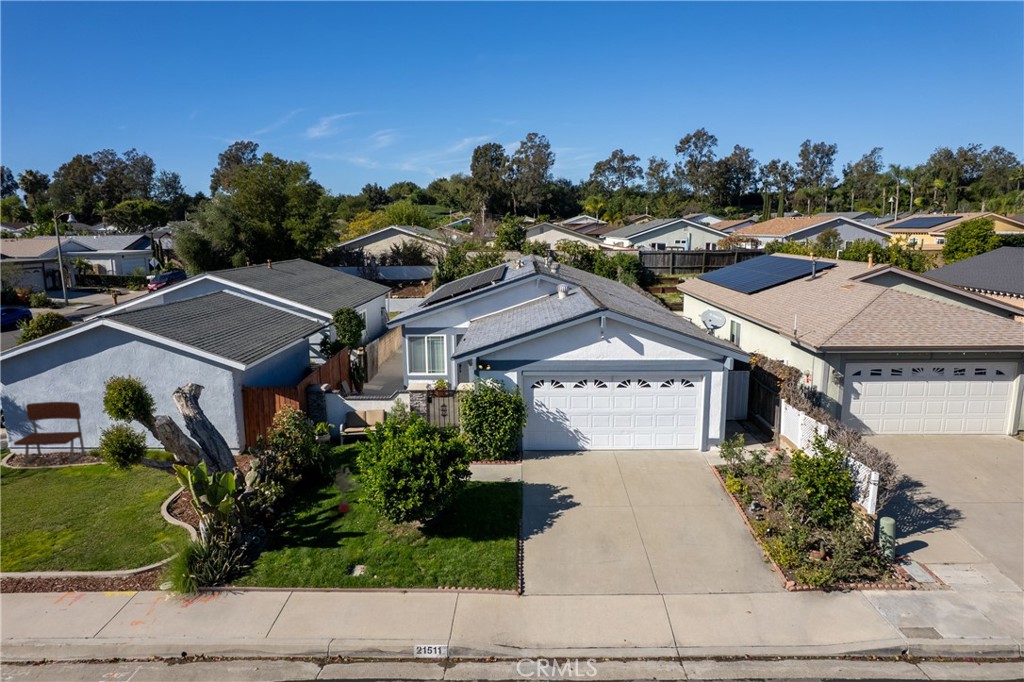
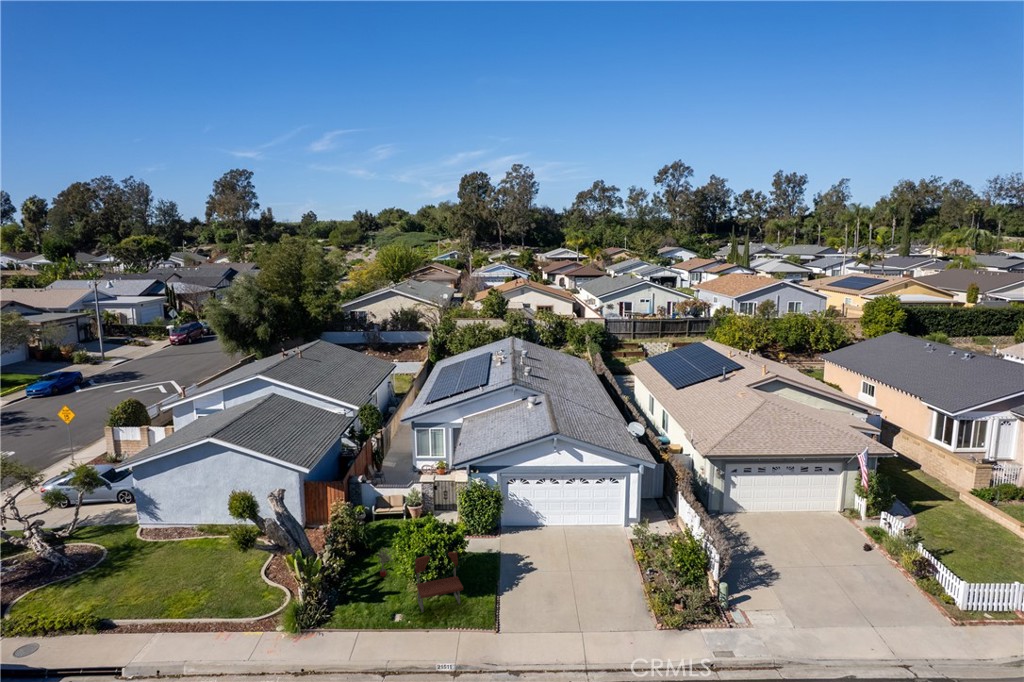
bench: present [14,402,85,463] -> present [415,552,463,612]

